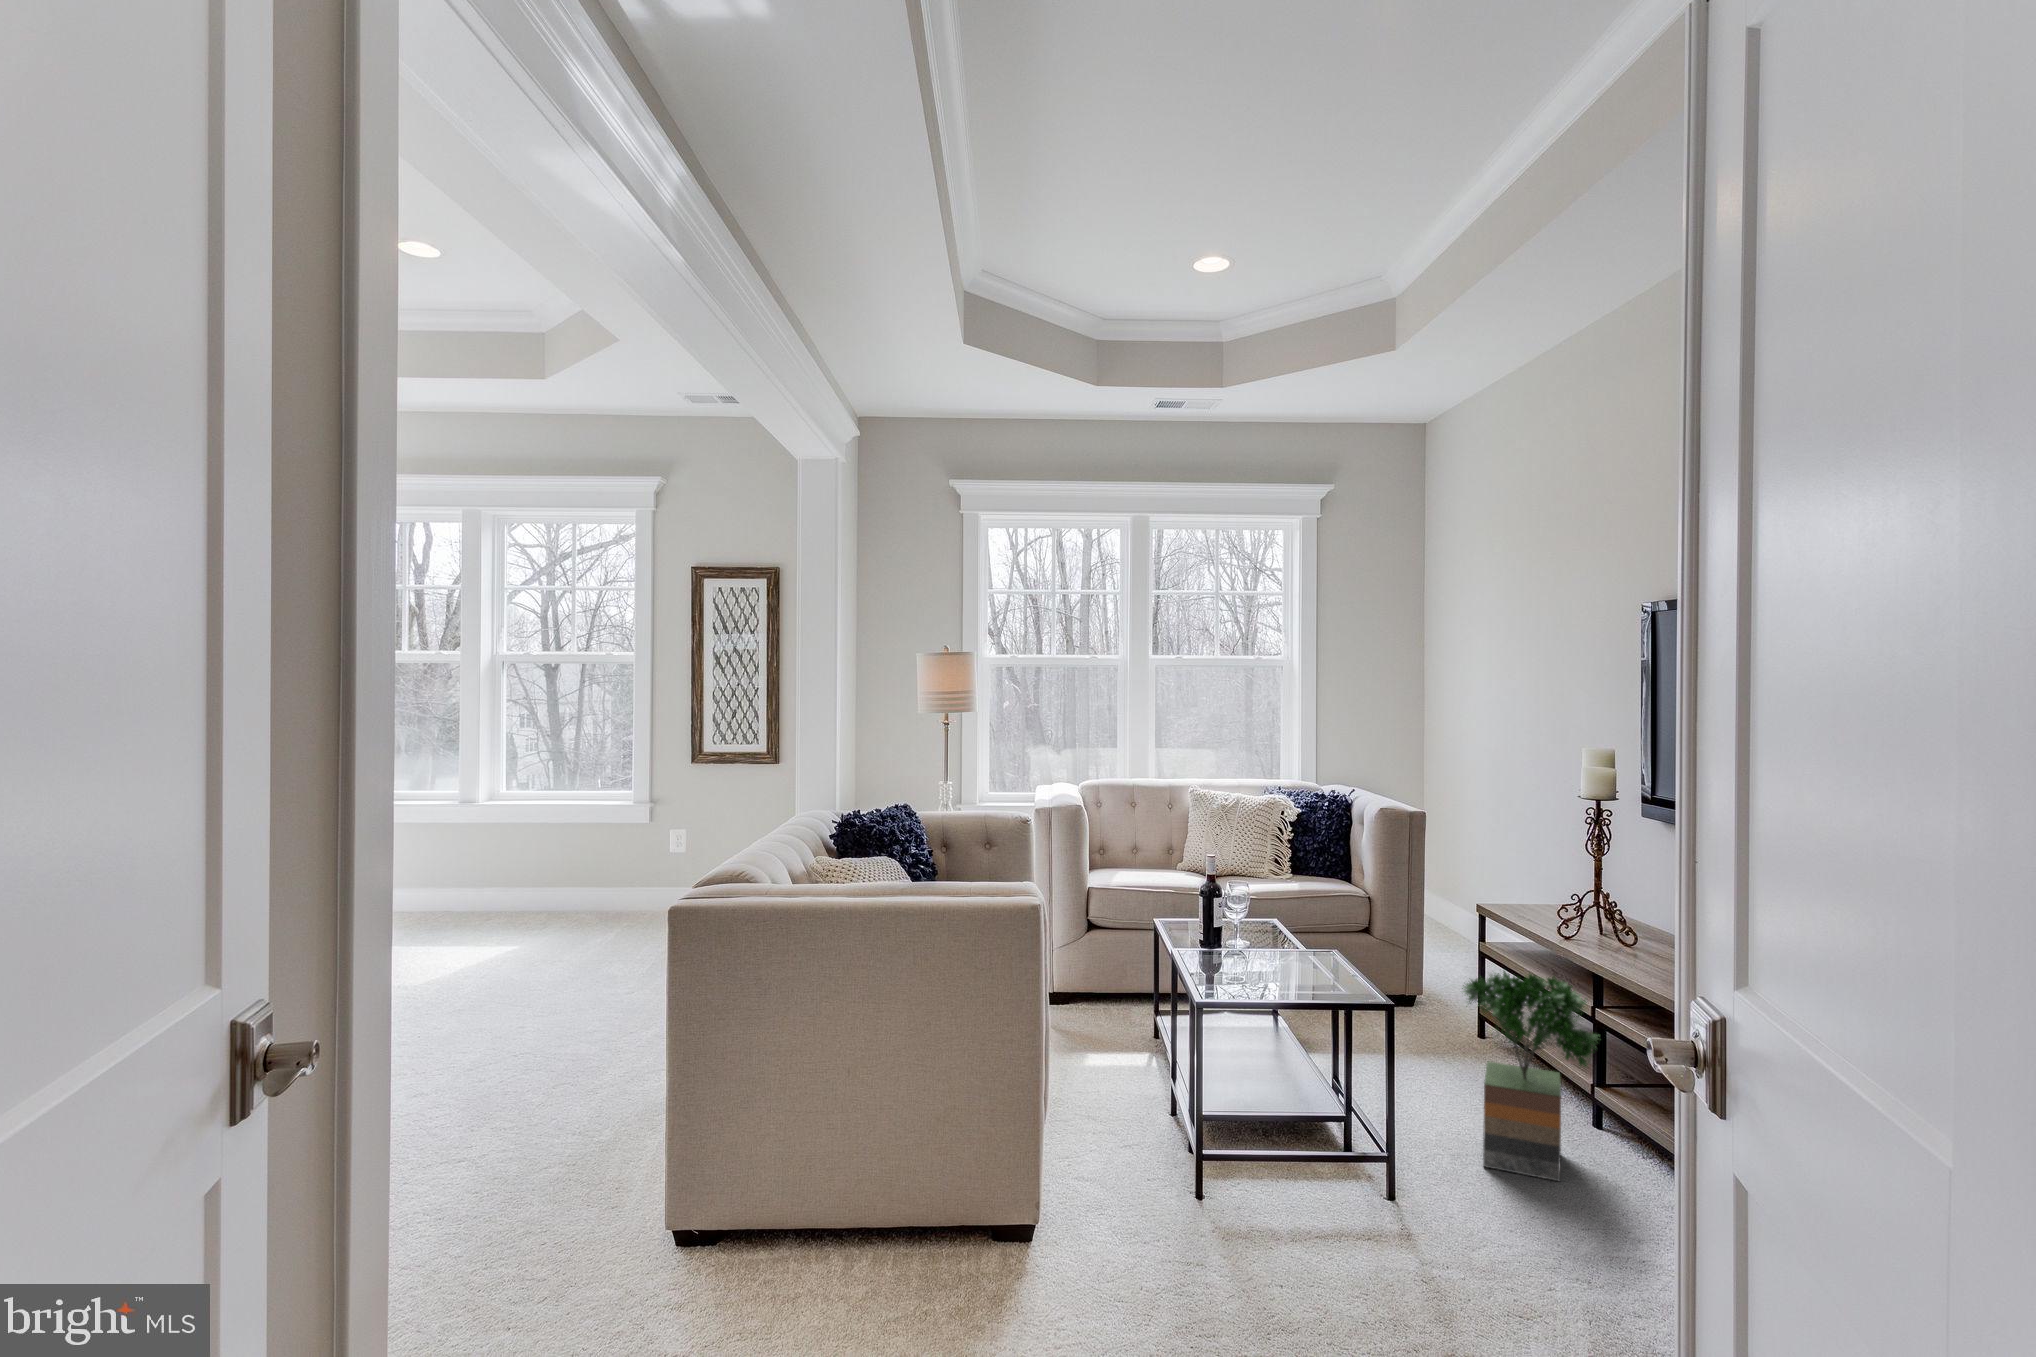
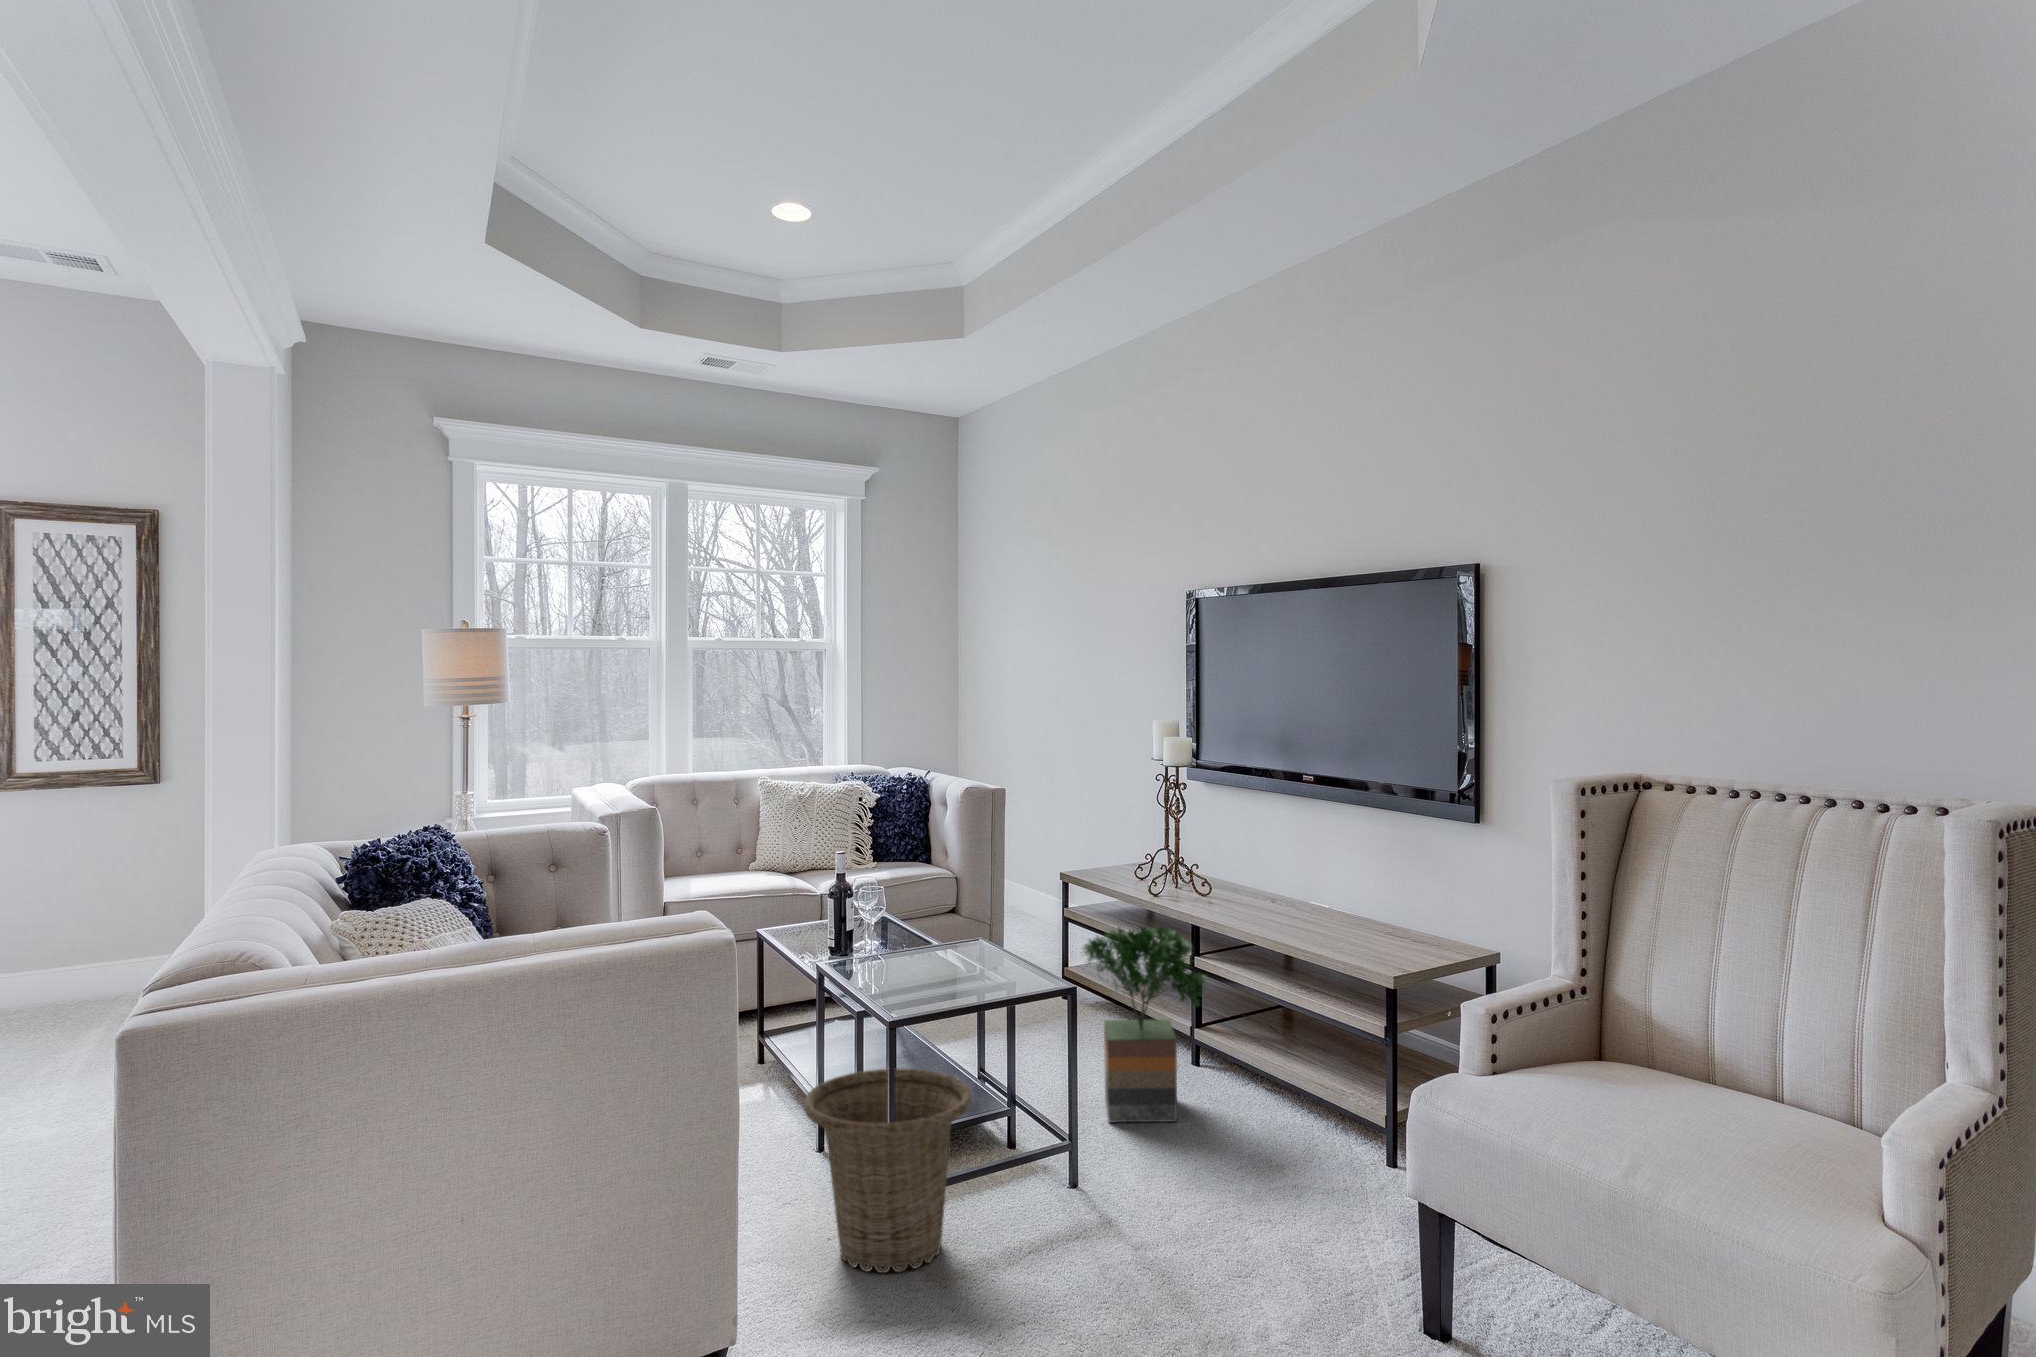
basket: none [1149,1080,1309,1283] -> present [804,1069,971,1273]

